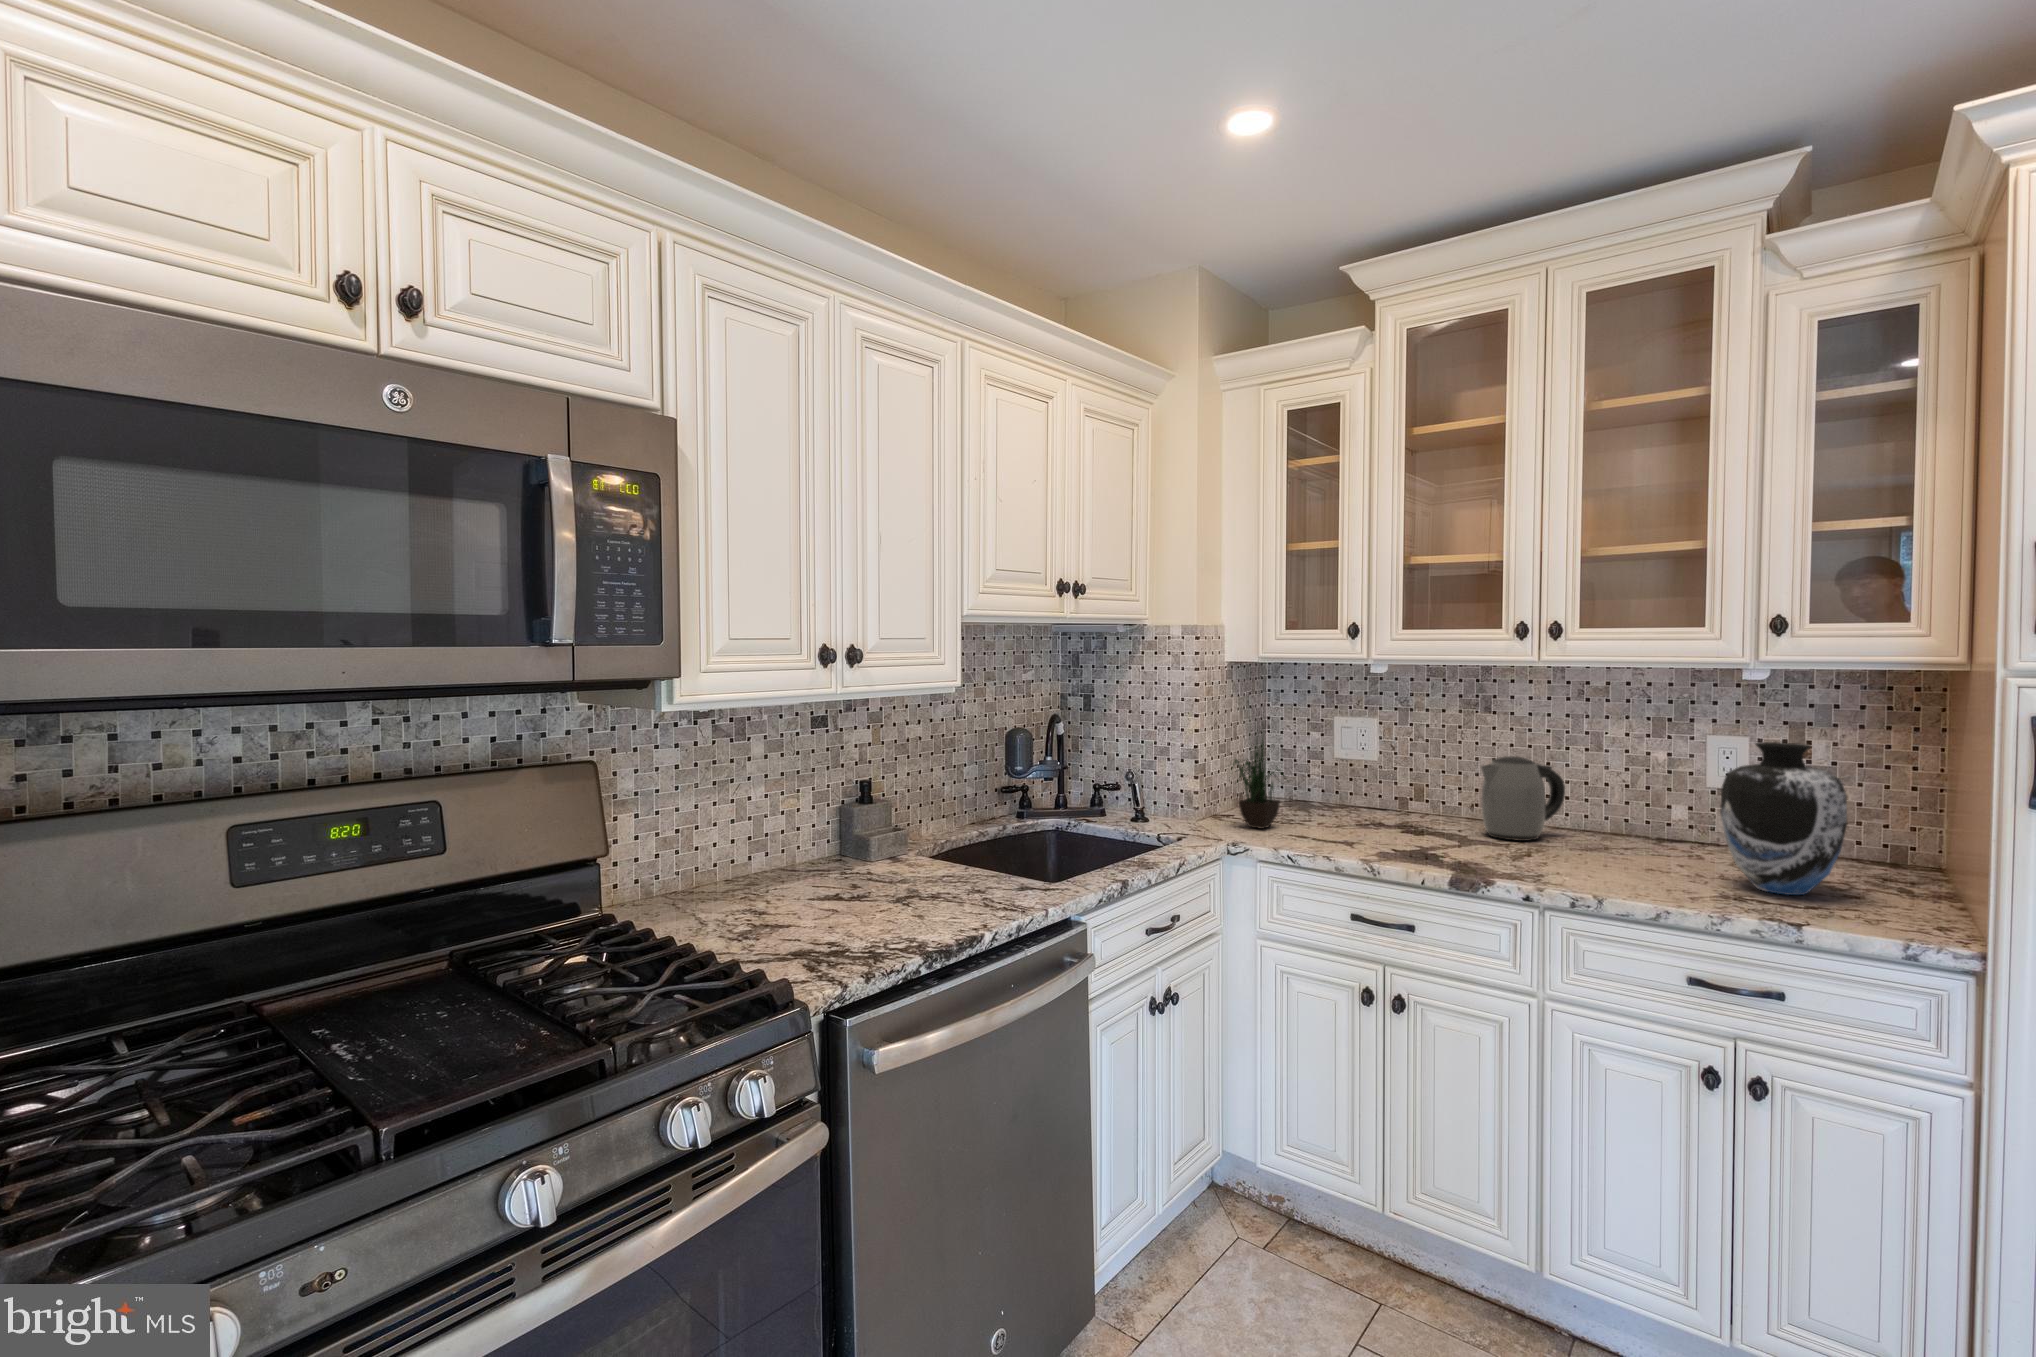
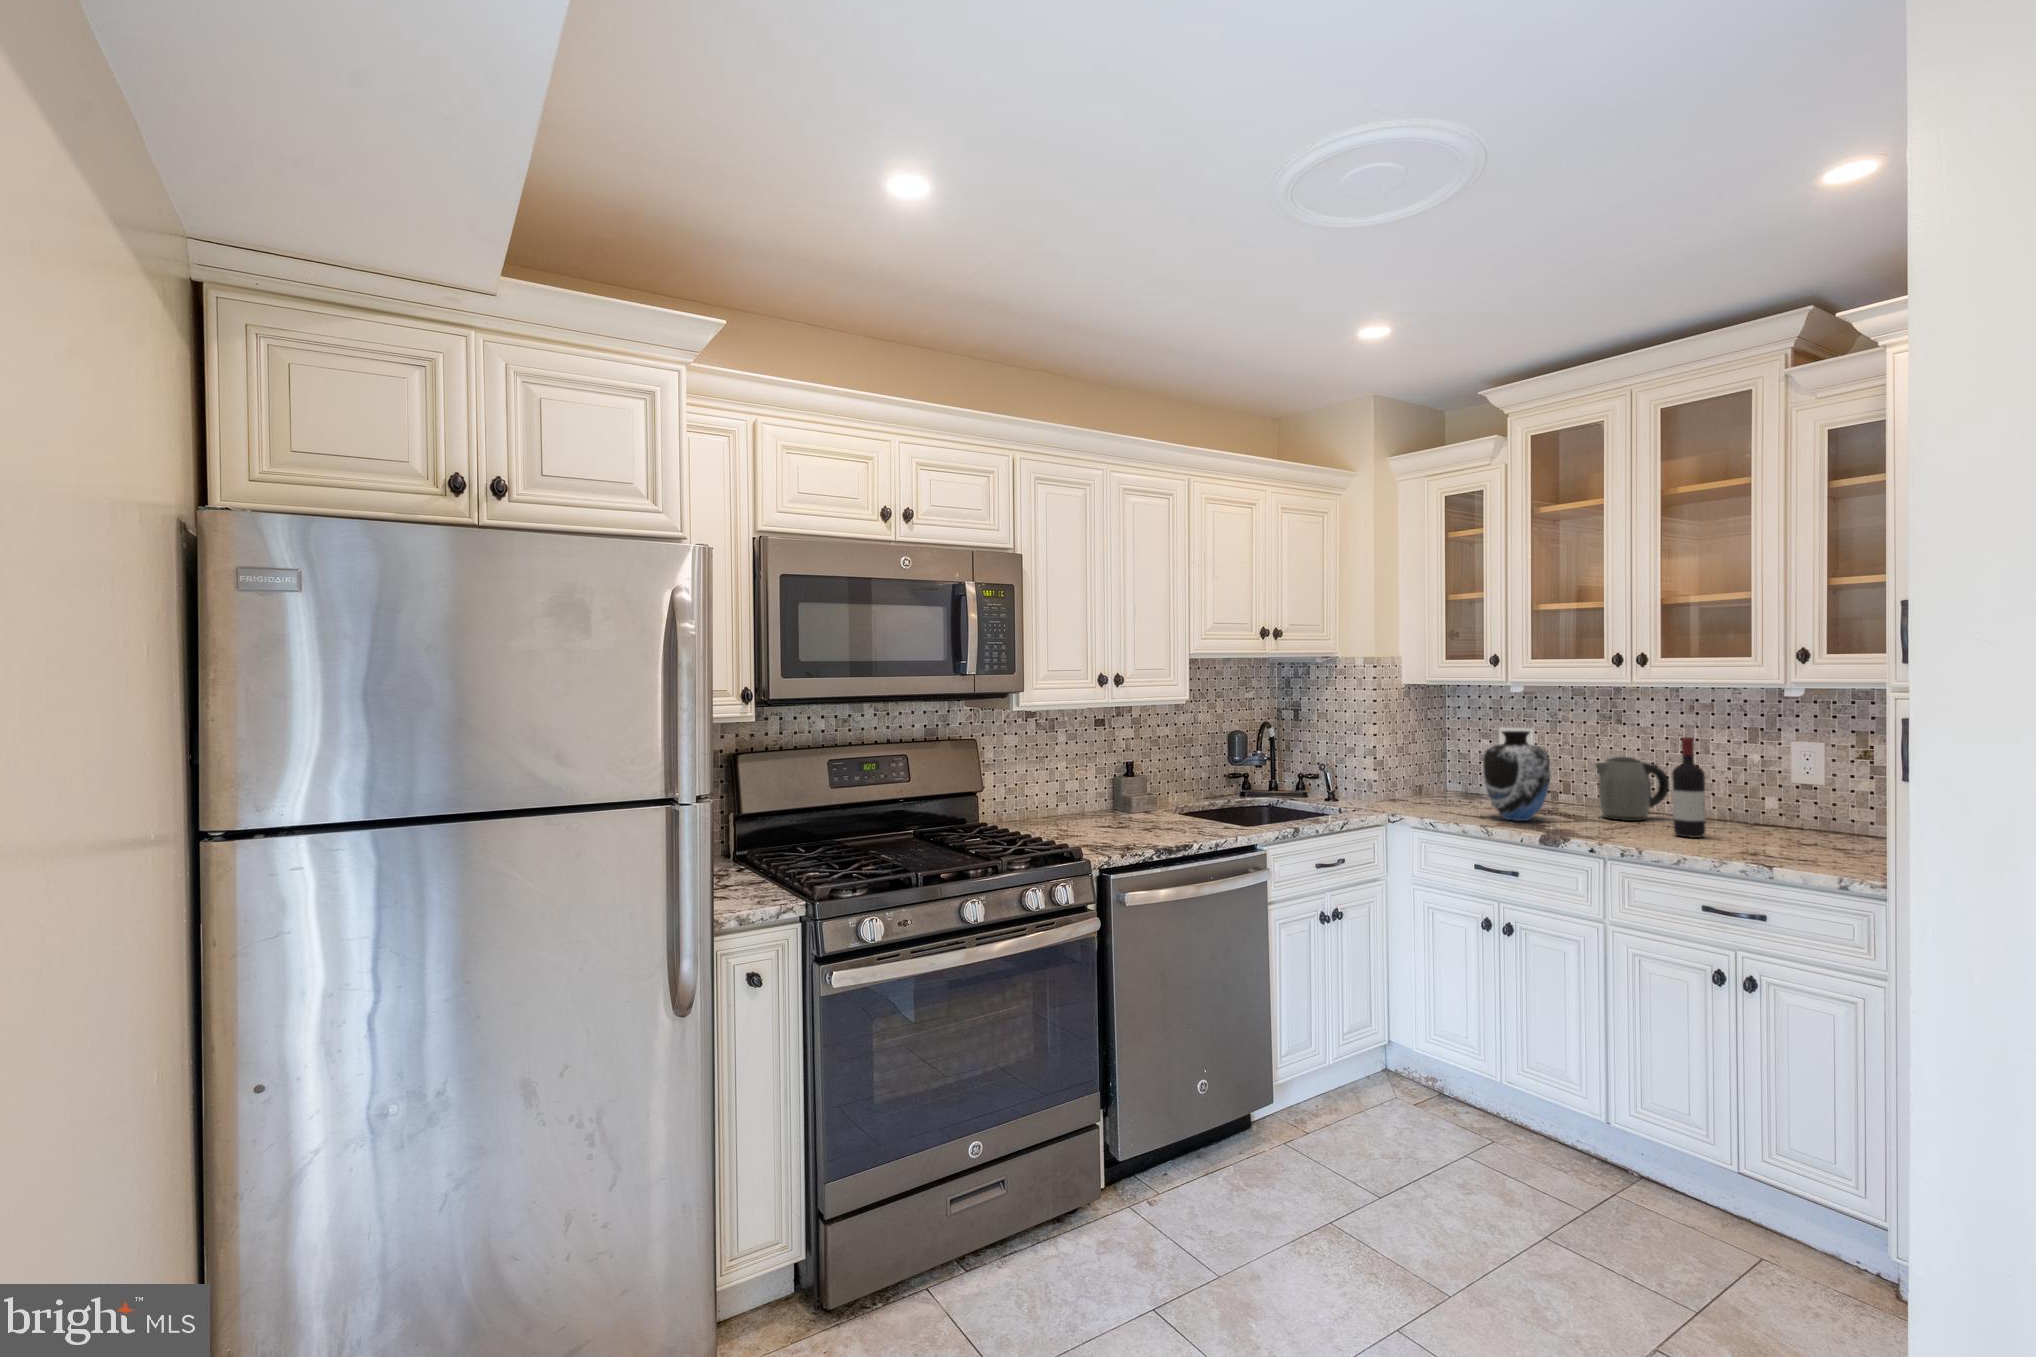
potted plant: present [1233,732,1288,829] -> none [1392,714,1446,808]
wine bottle: none [1605,734,1647,870] -> present [1672,737,1706,838]
vase: present [1720,742,1847,895] -> present [1483,731,1551,821]

